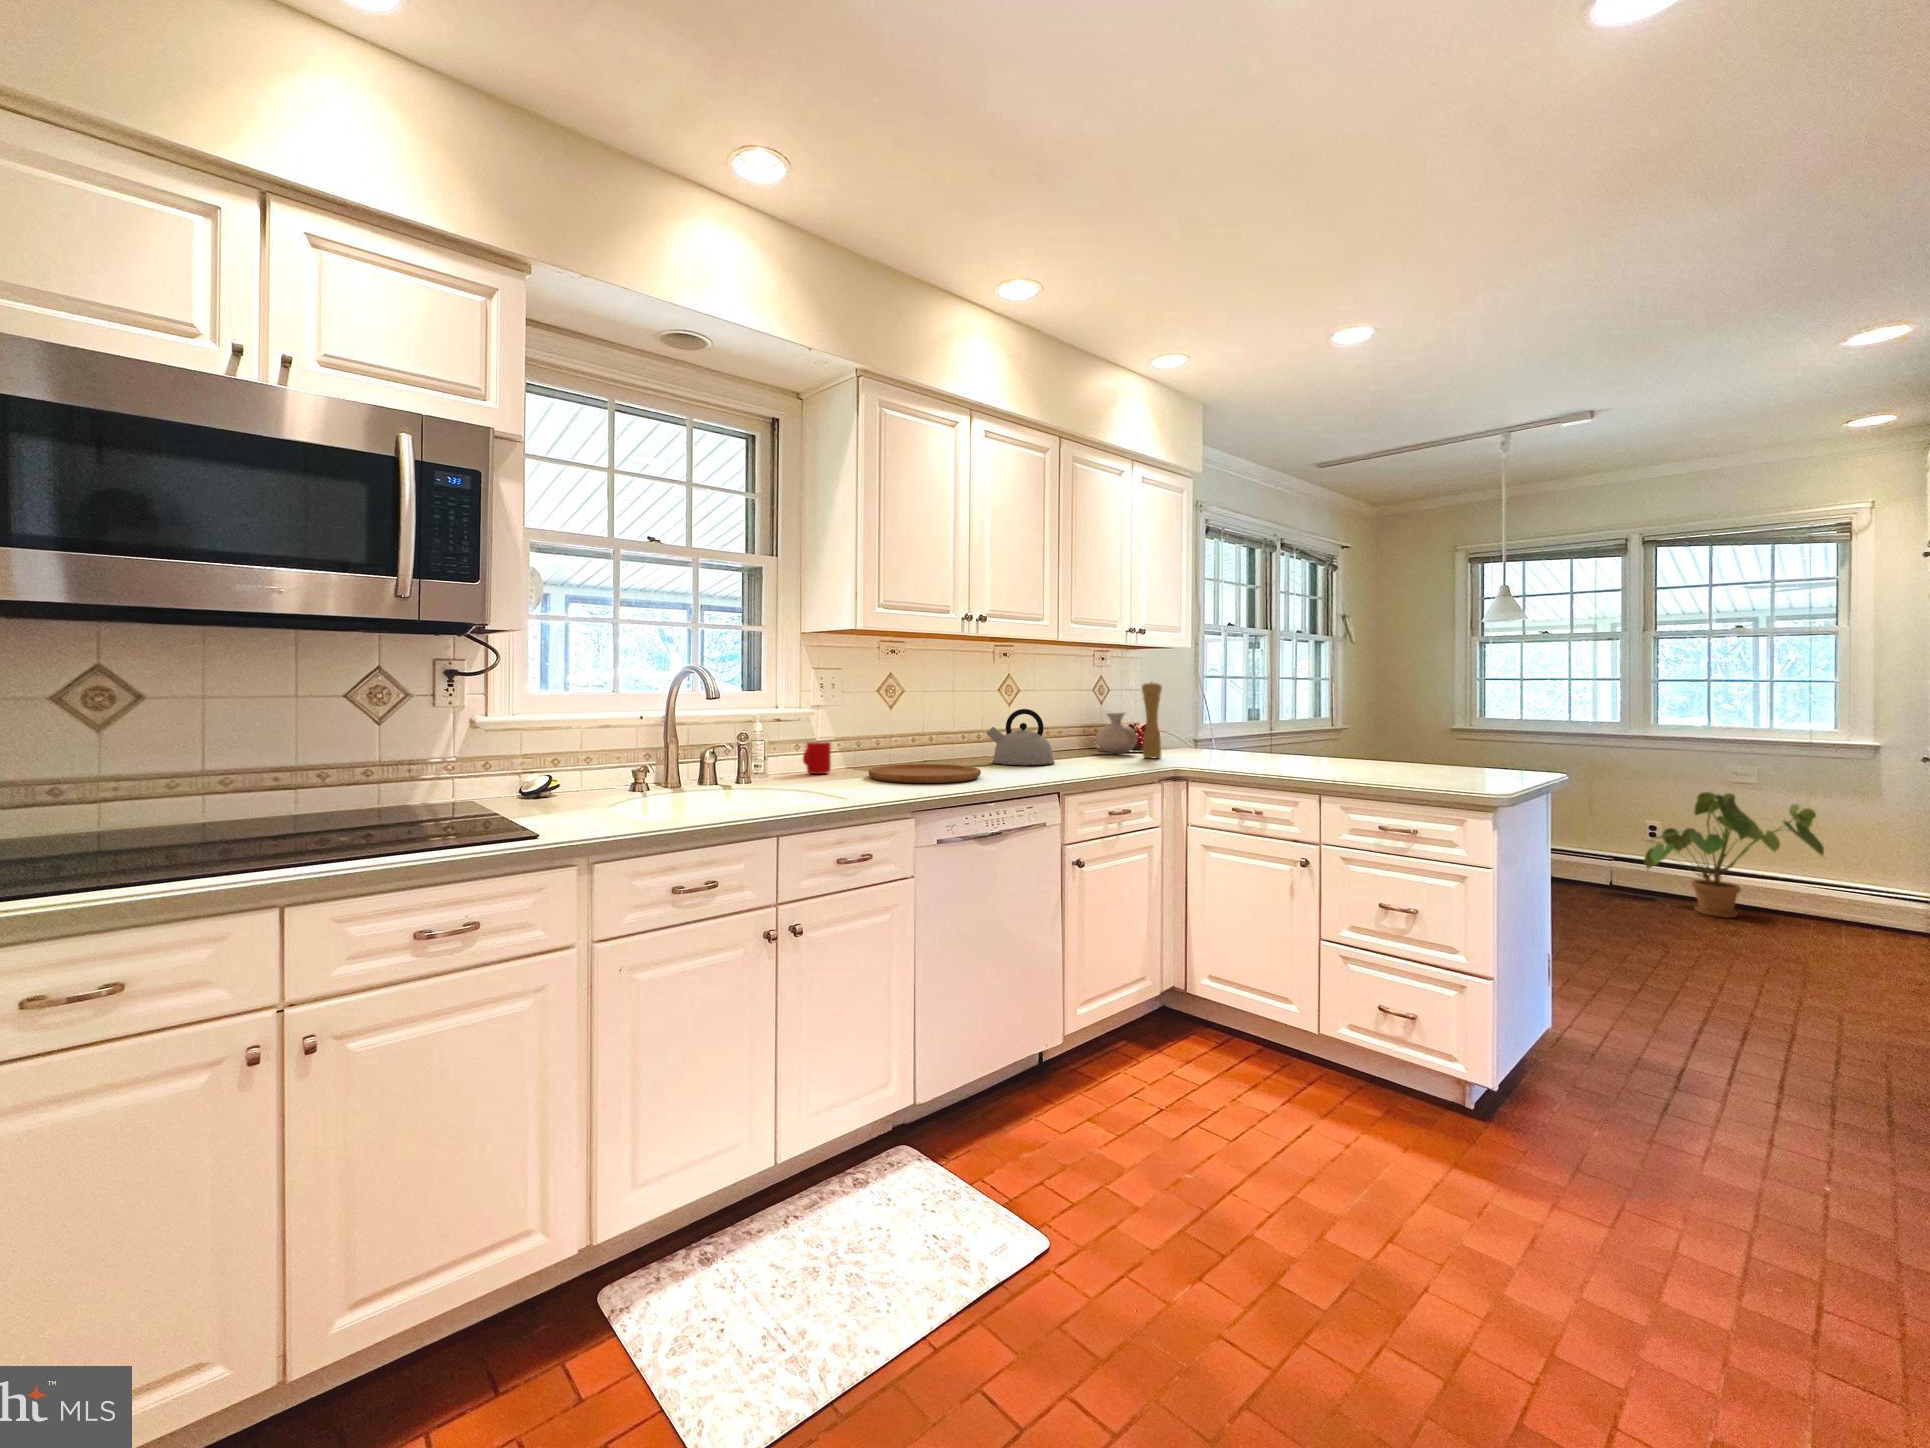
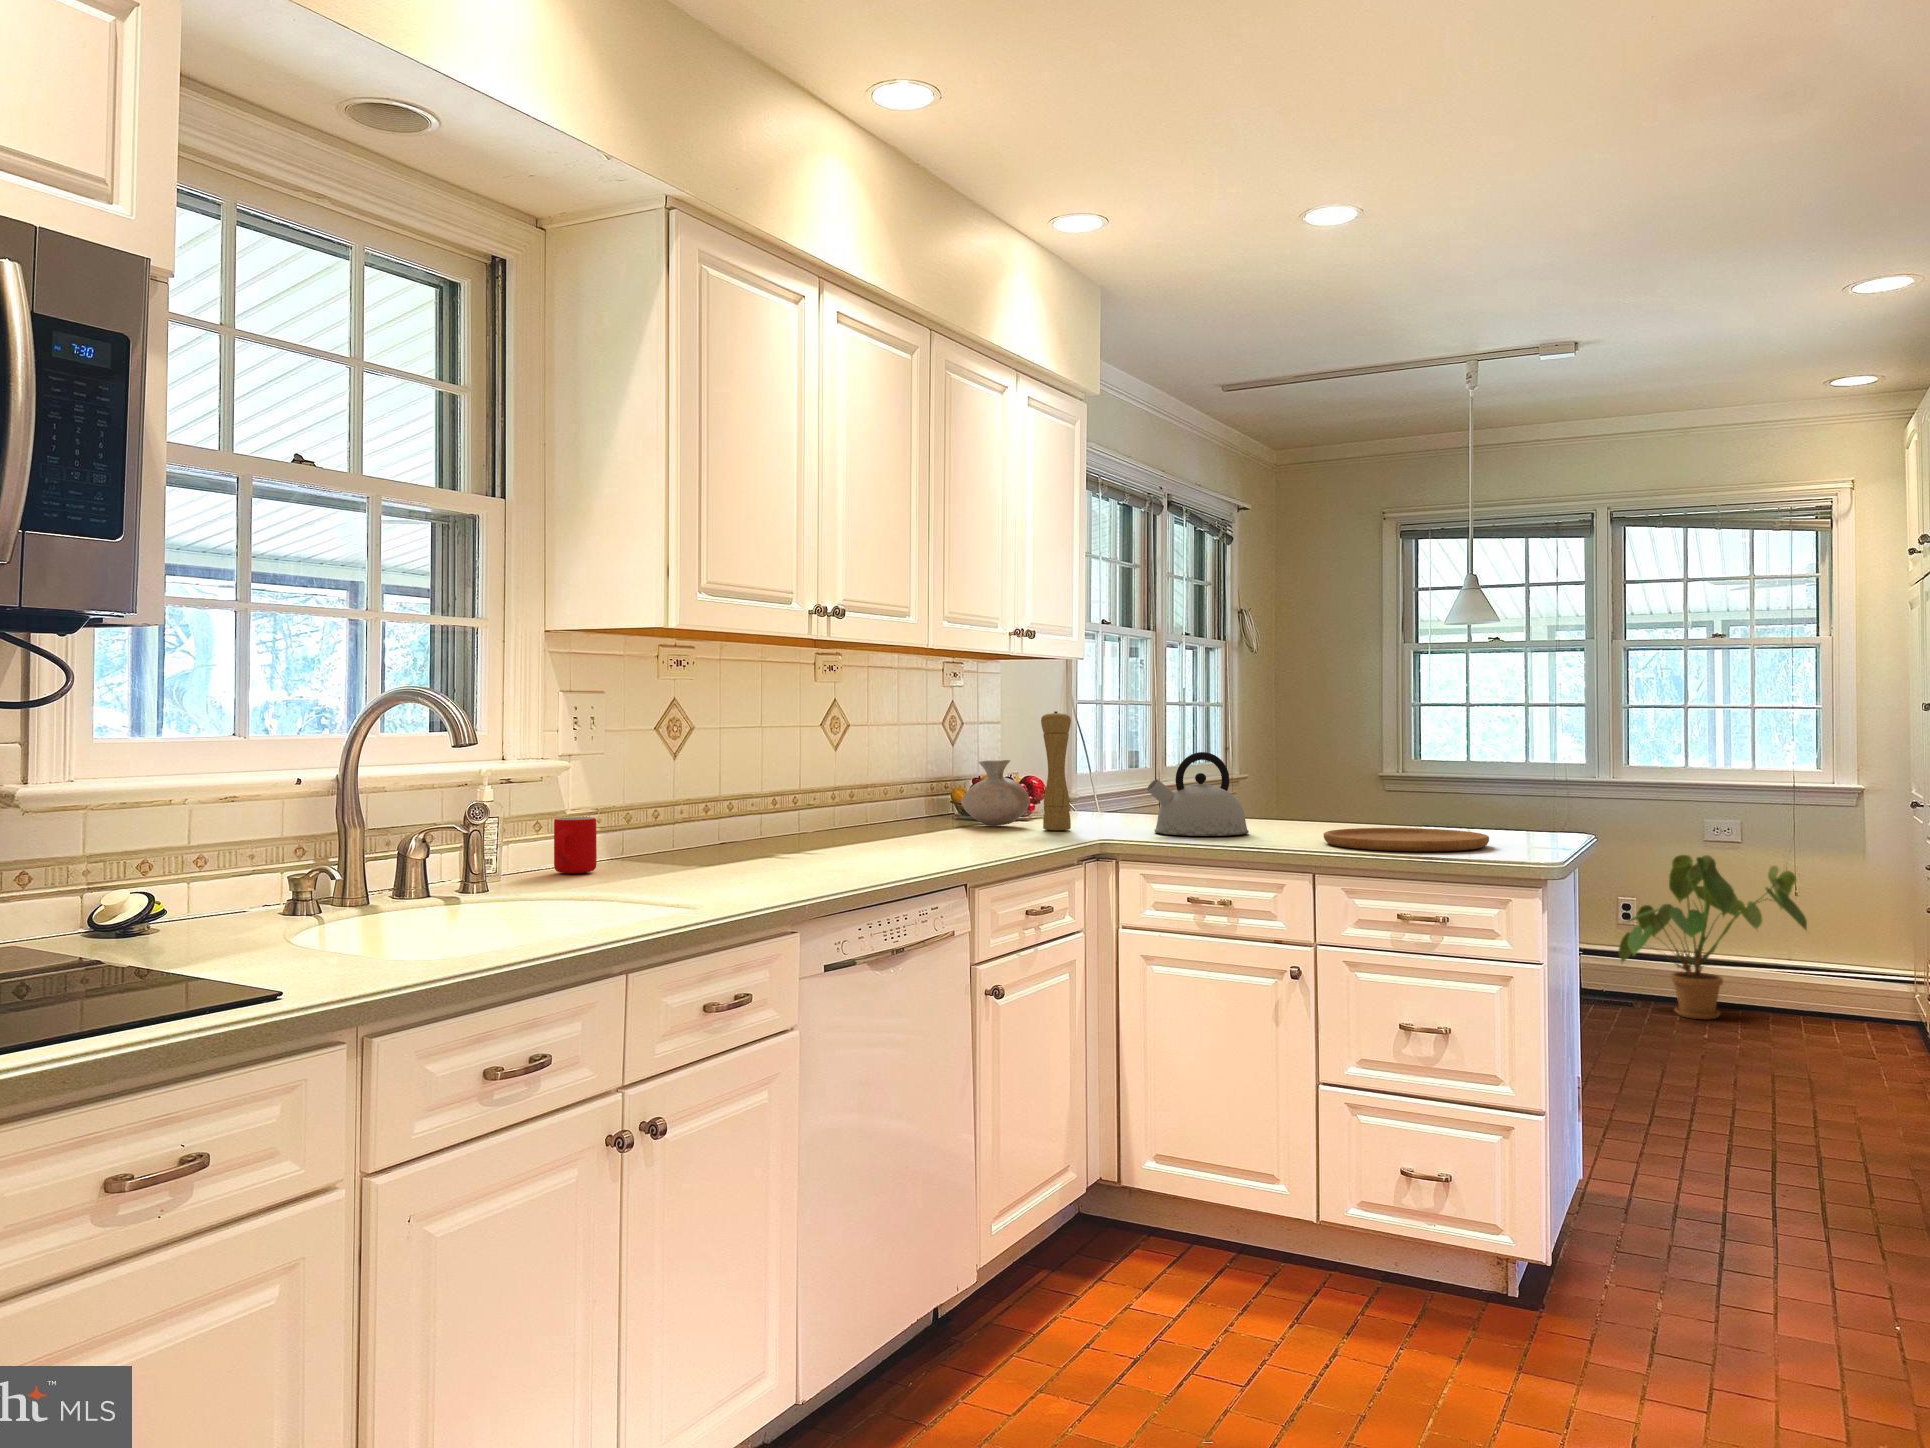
kettle: present [987,709,1055,765] -> present [1147,752,1249,836]
cutting board: present [869,764,981,783] -> present [1324,828,1489,851]

